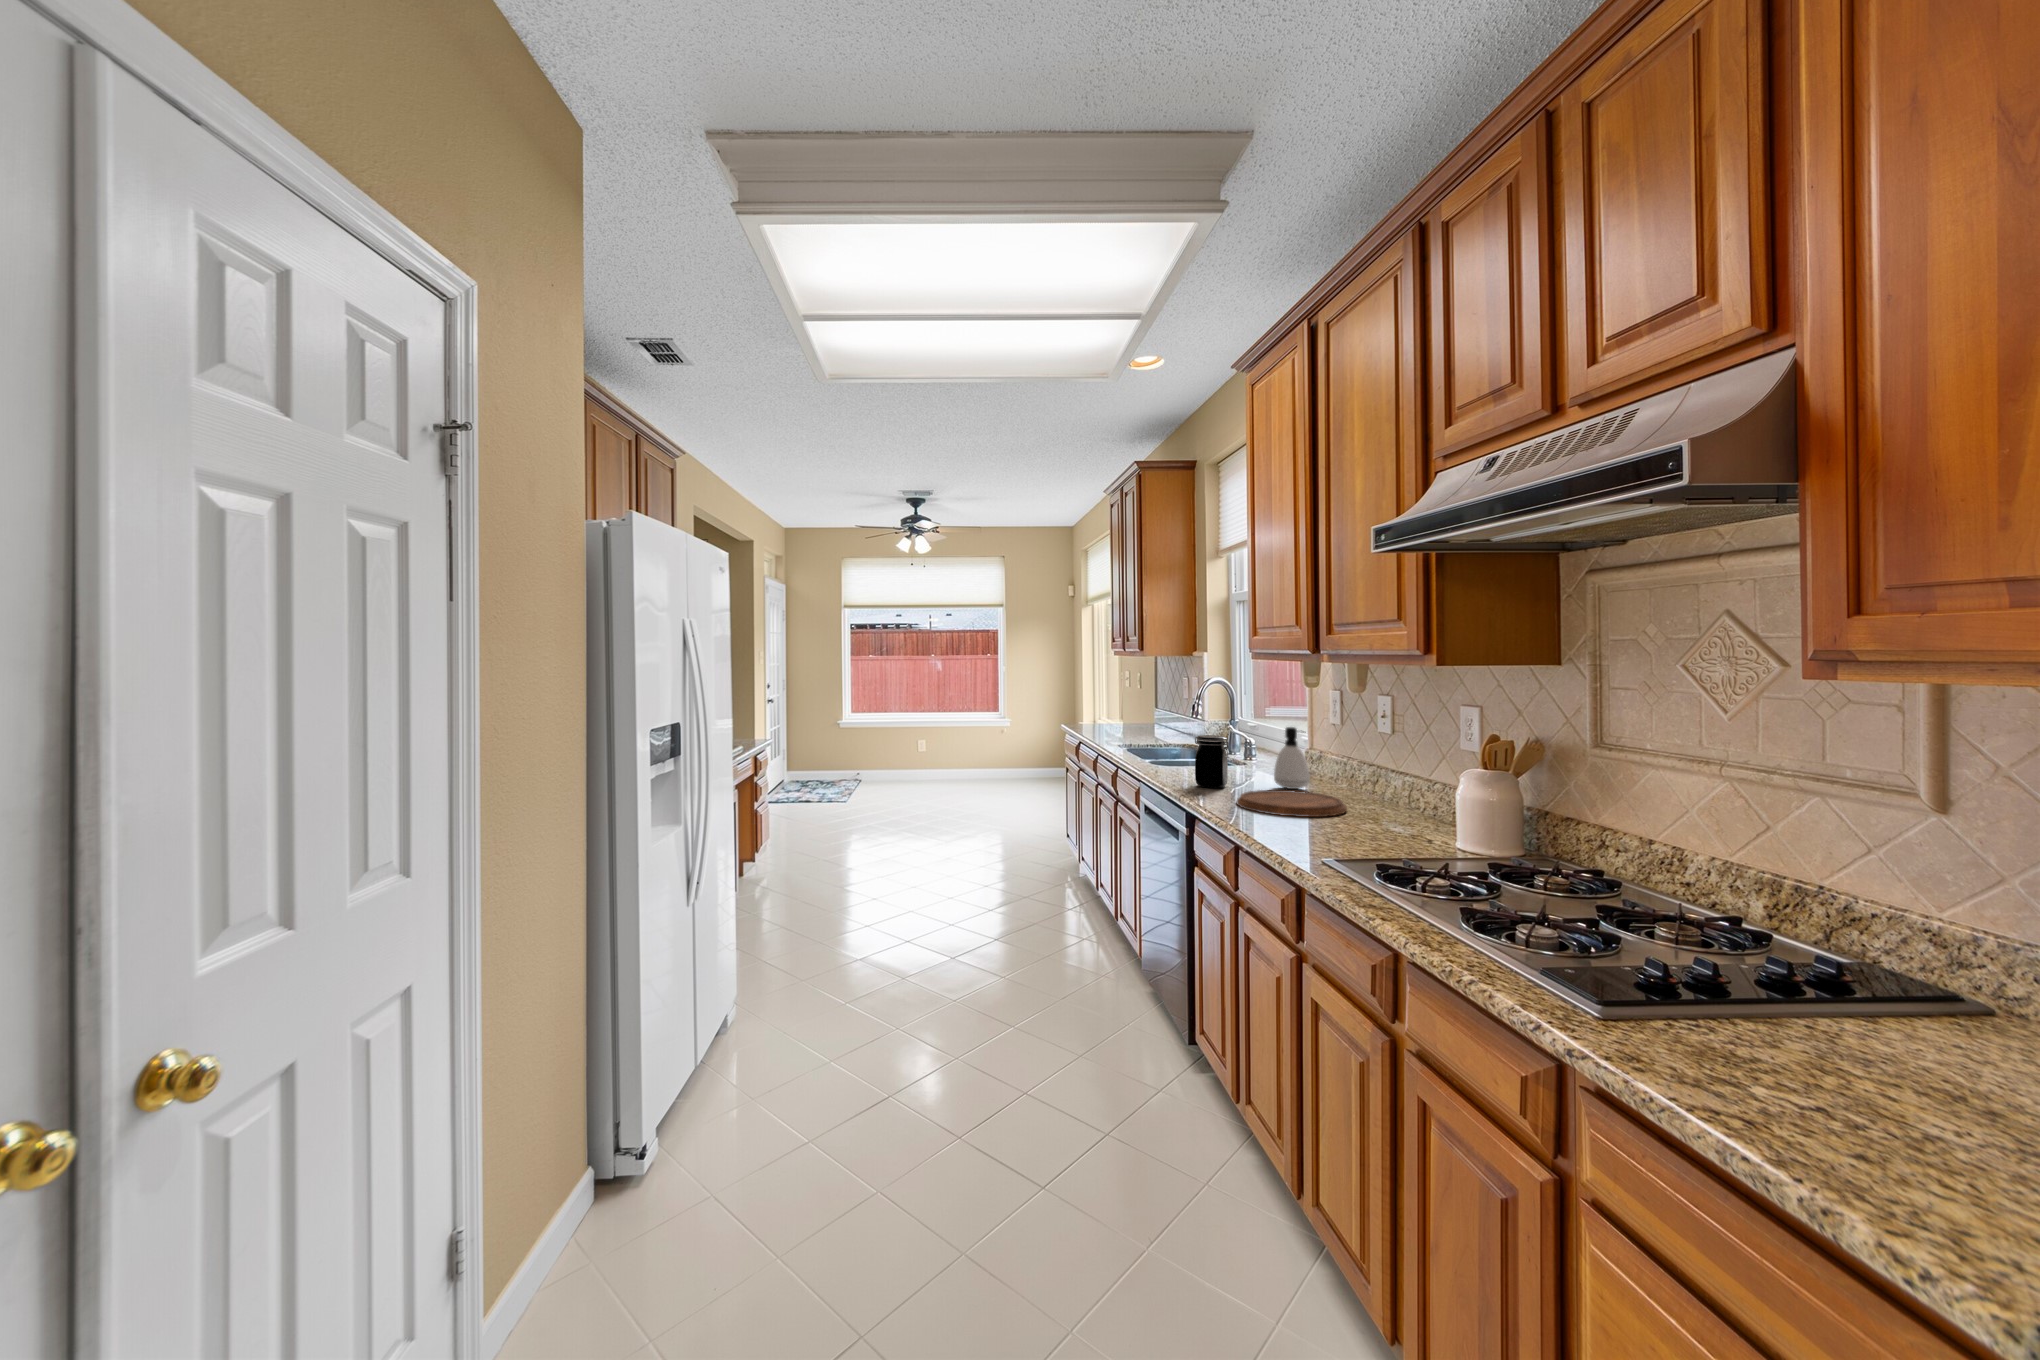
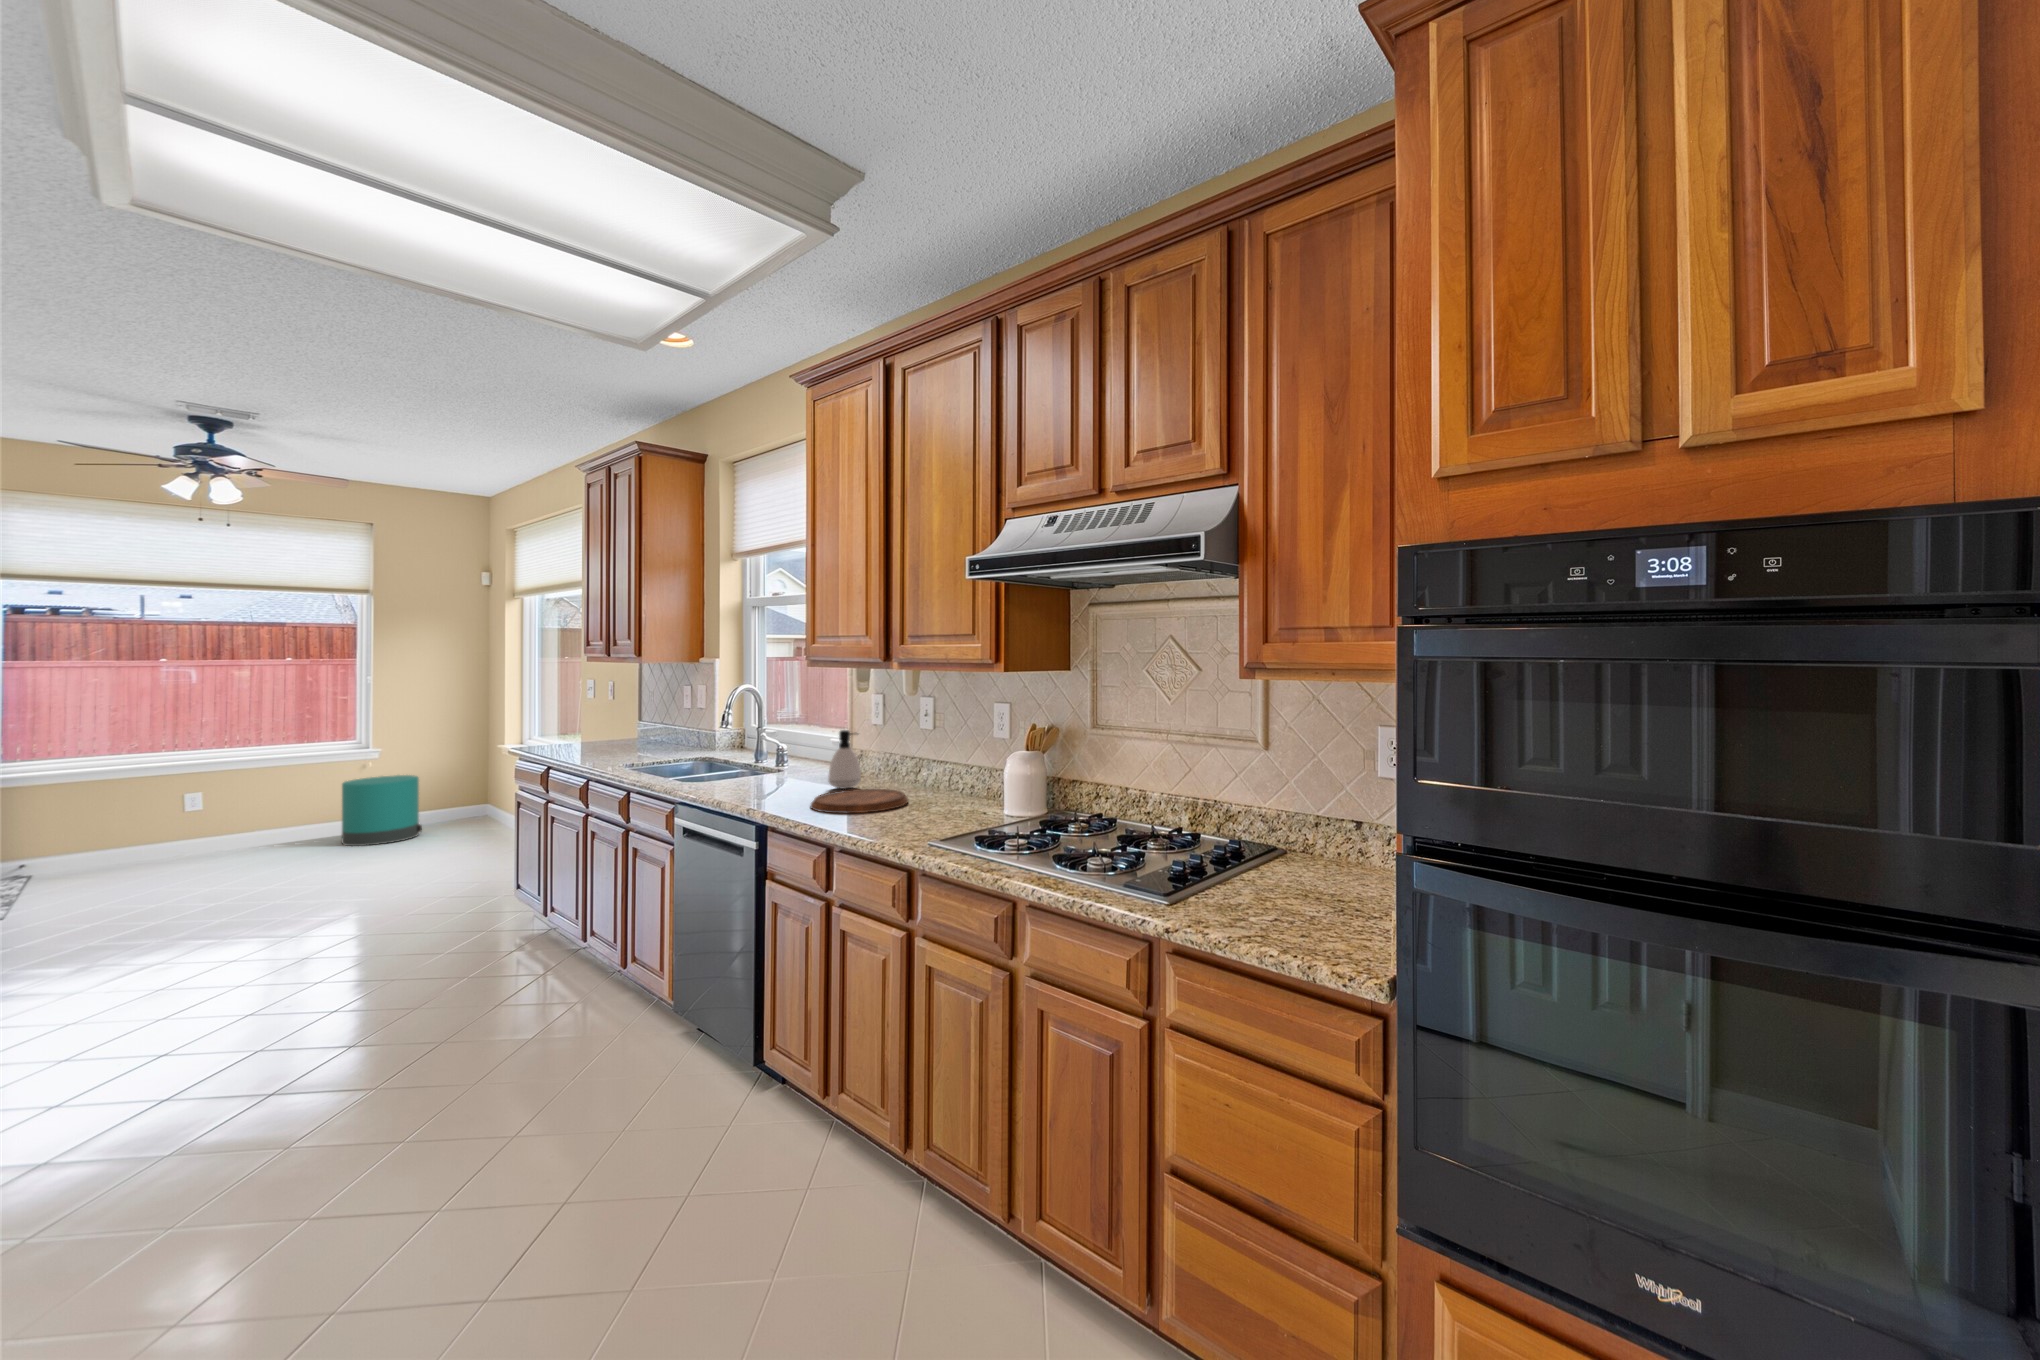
jar: present [1195,735,1229,788] -> none [752,744,790,798]
trash can: none [991,740,1036,789] -> present [342,775,422,846]

